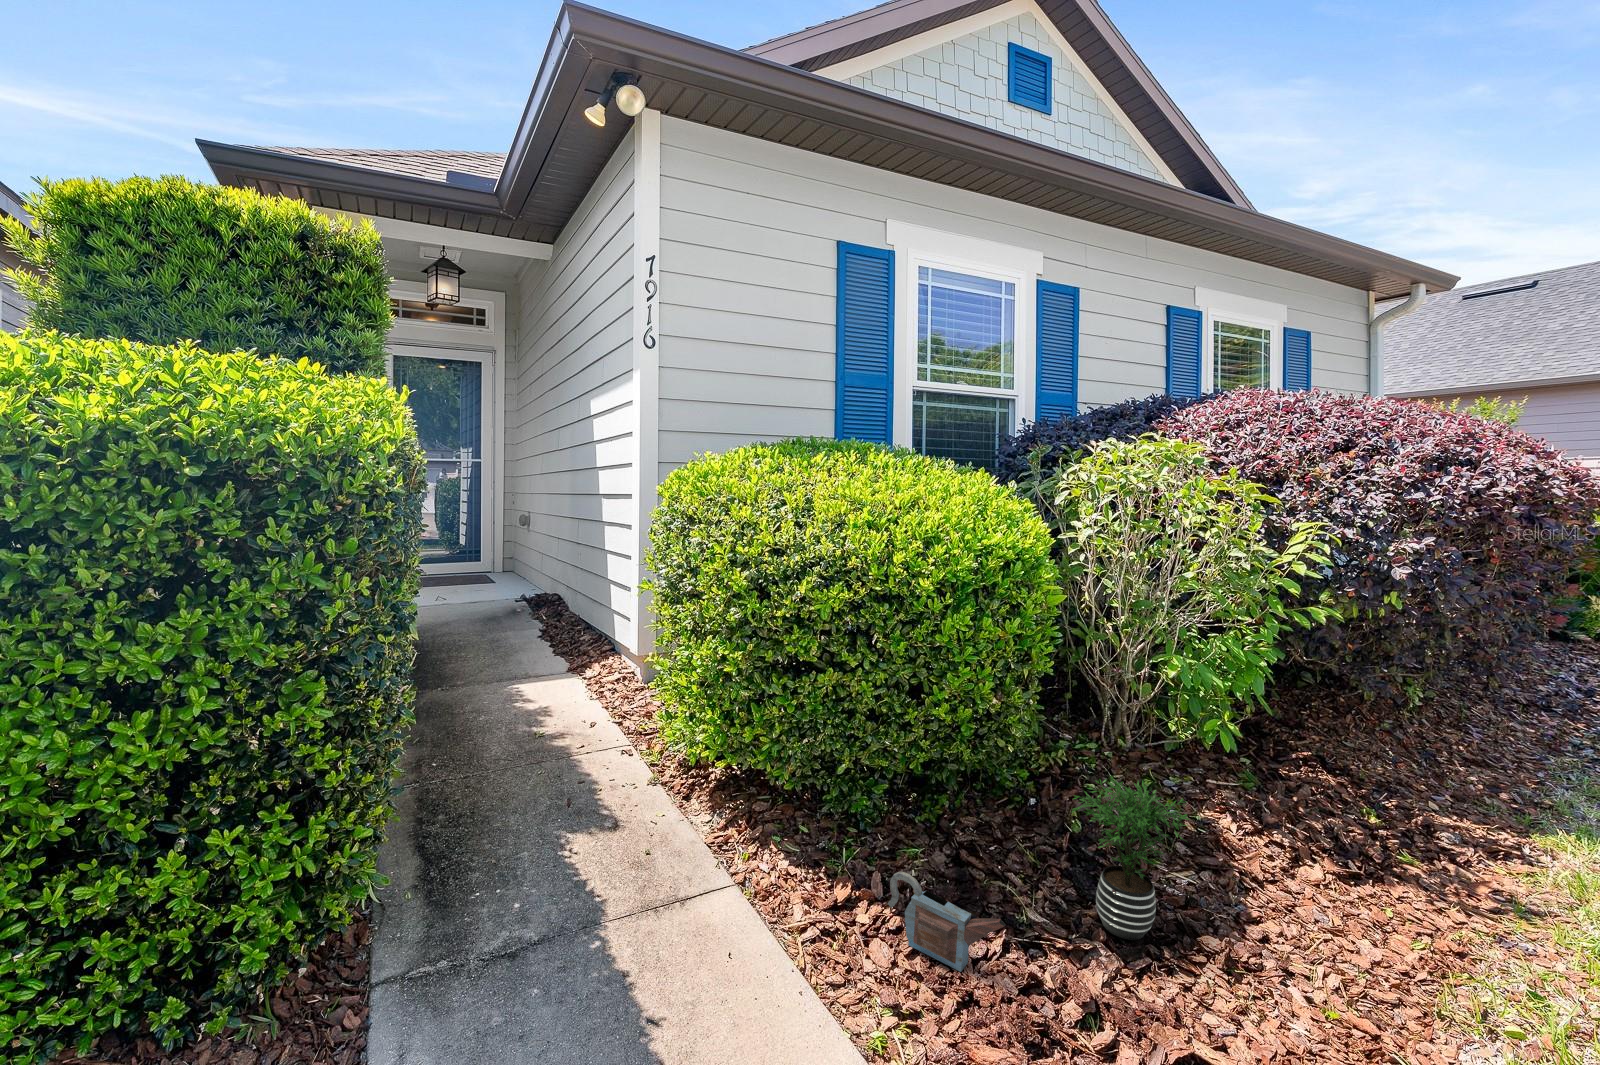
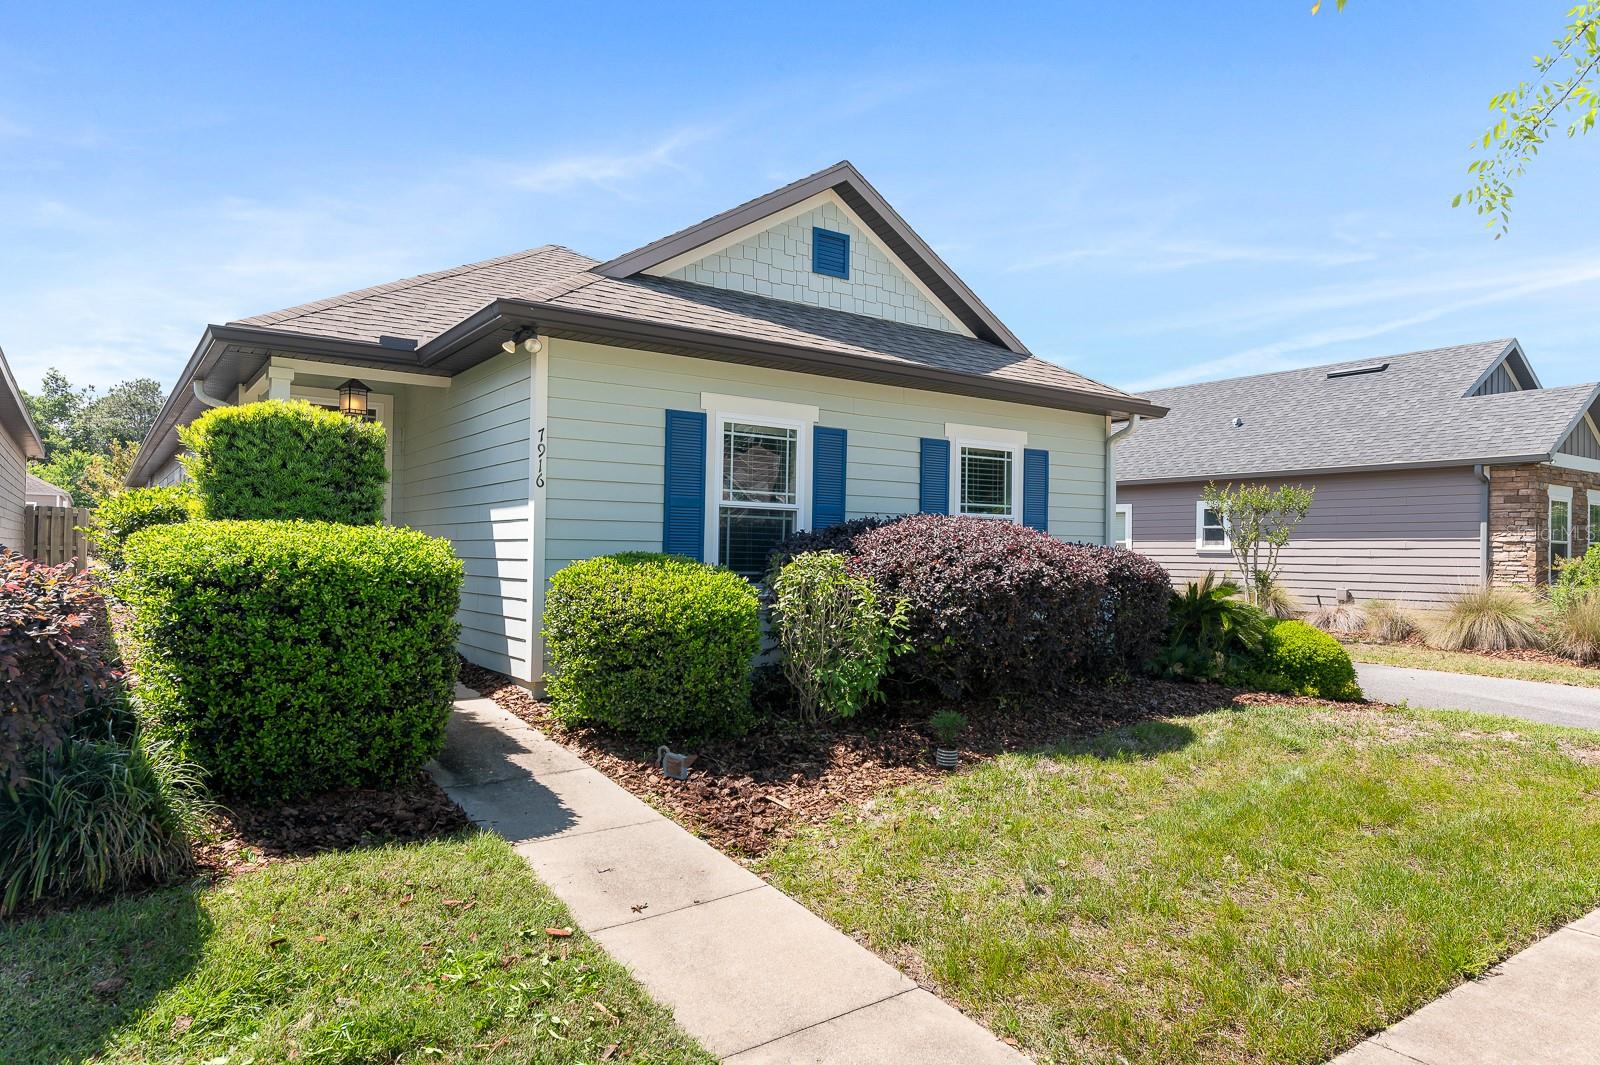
potted plant: present [1072,776,1188,940] -> present [930,710,966,770]

